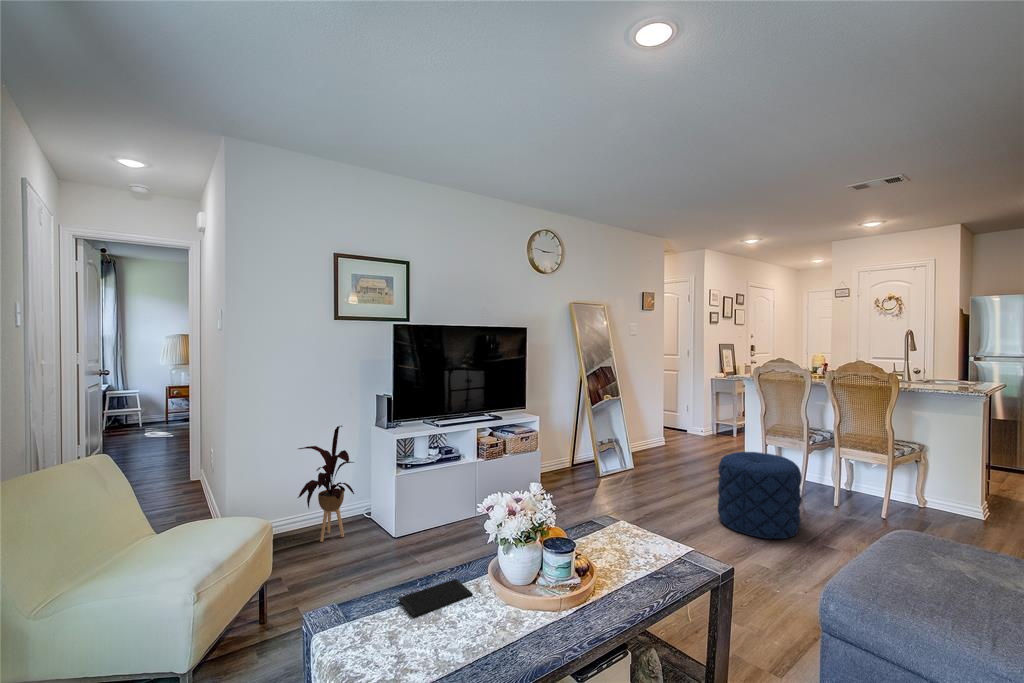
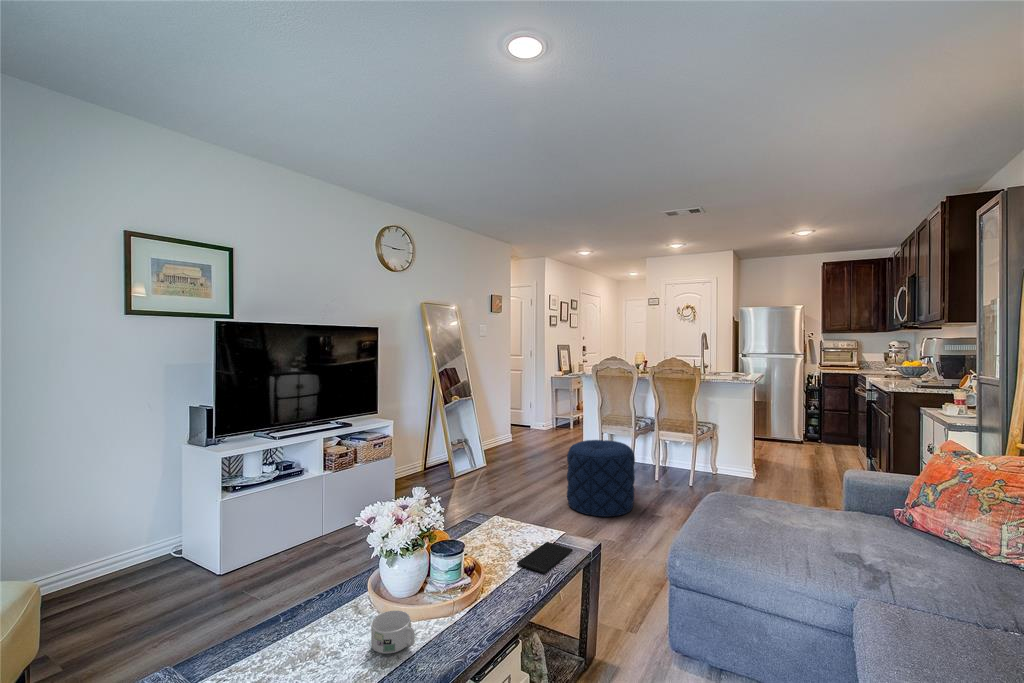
house plant: present [298,426,354,542] -> none [77,445,167,596]
tablet: present [399,579,473,617] -> present [517,542,573,573]
mug: none [483,595,519,634] -> present [371,611,414,654]

